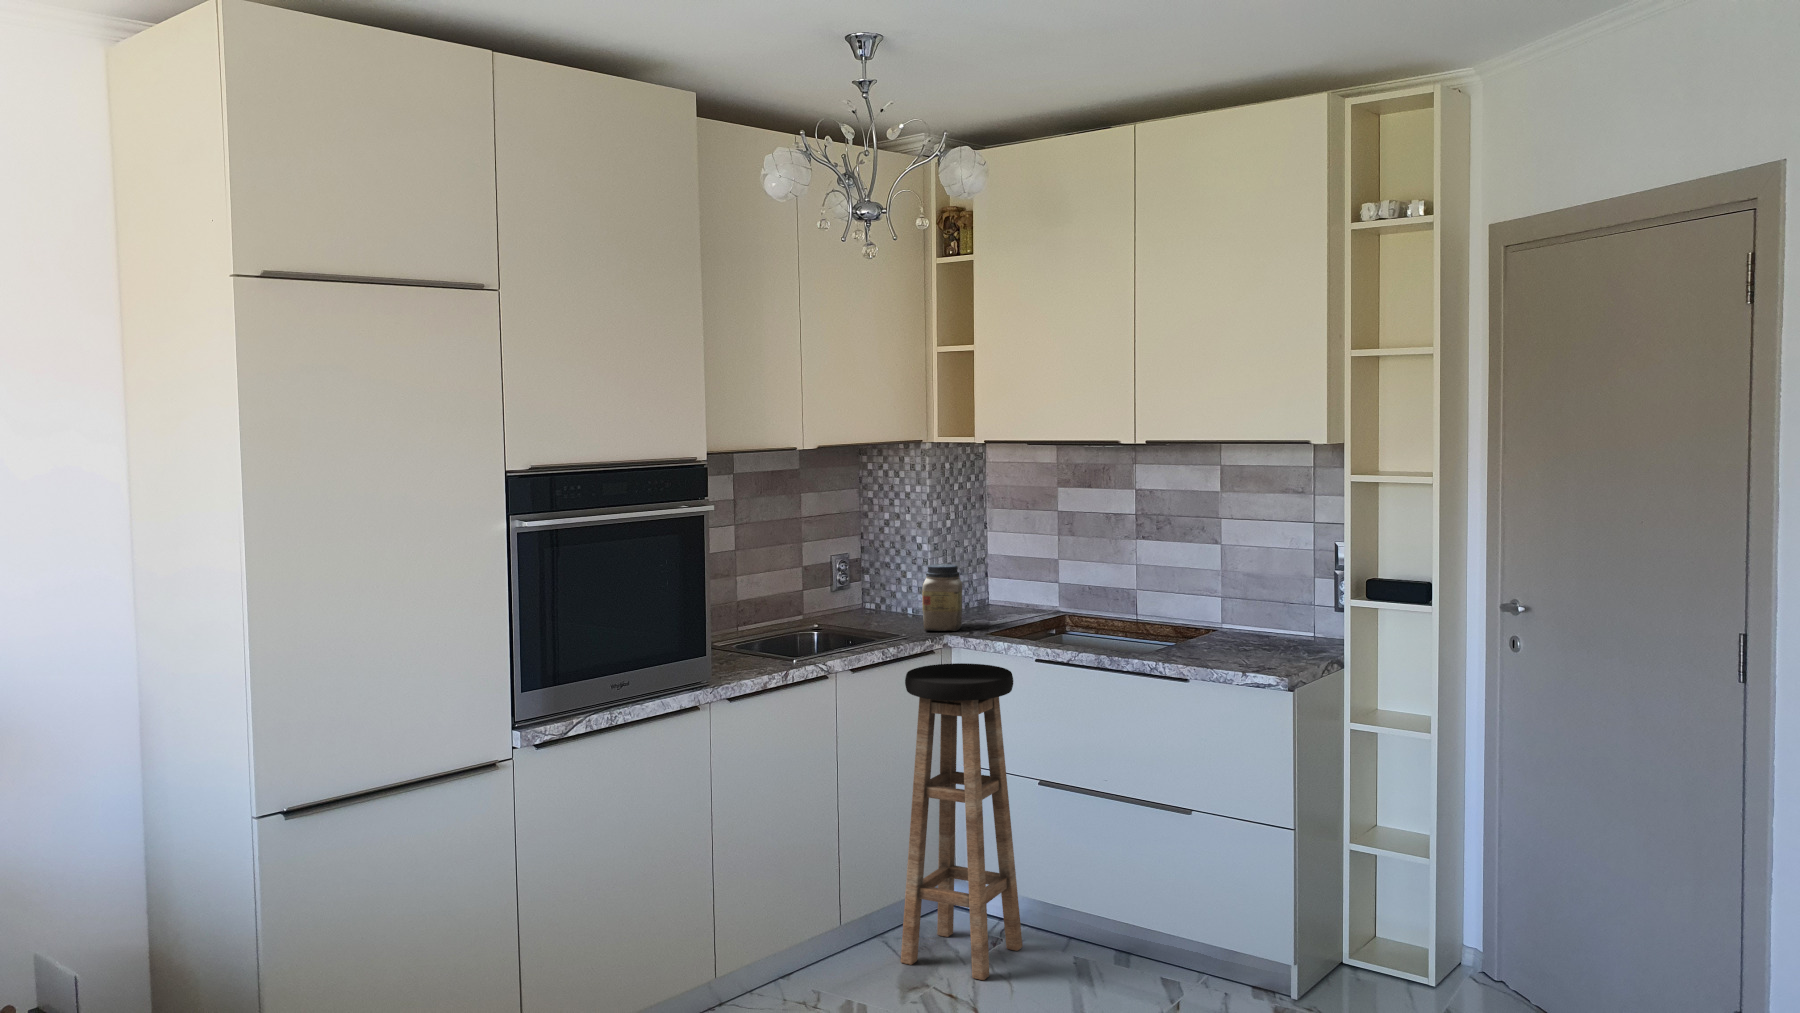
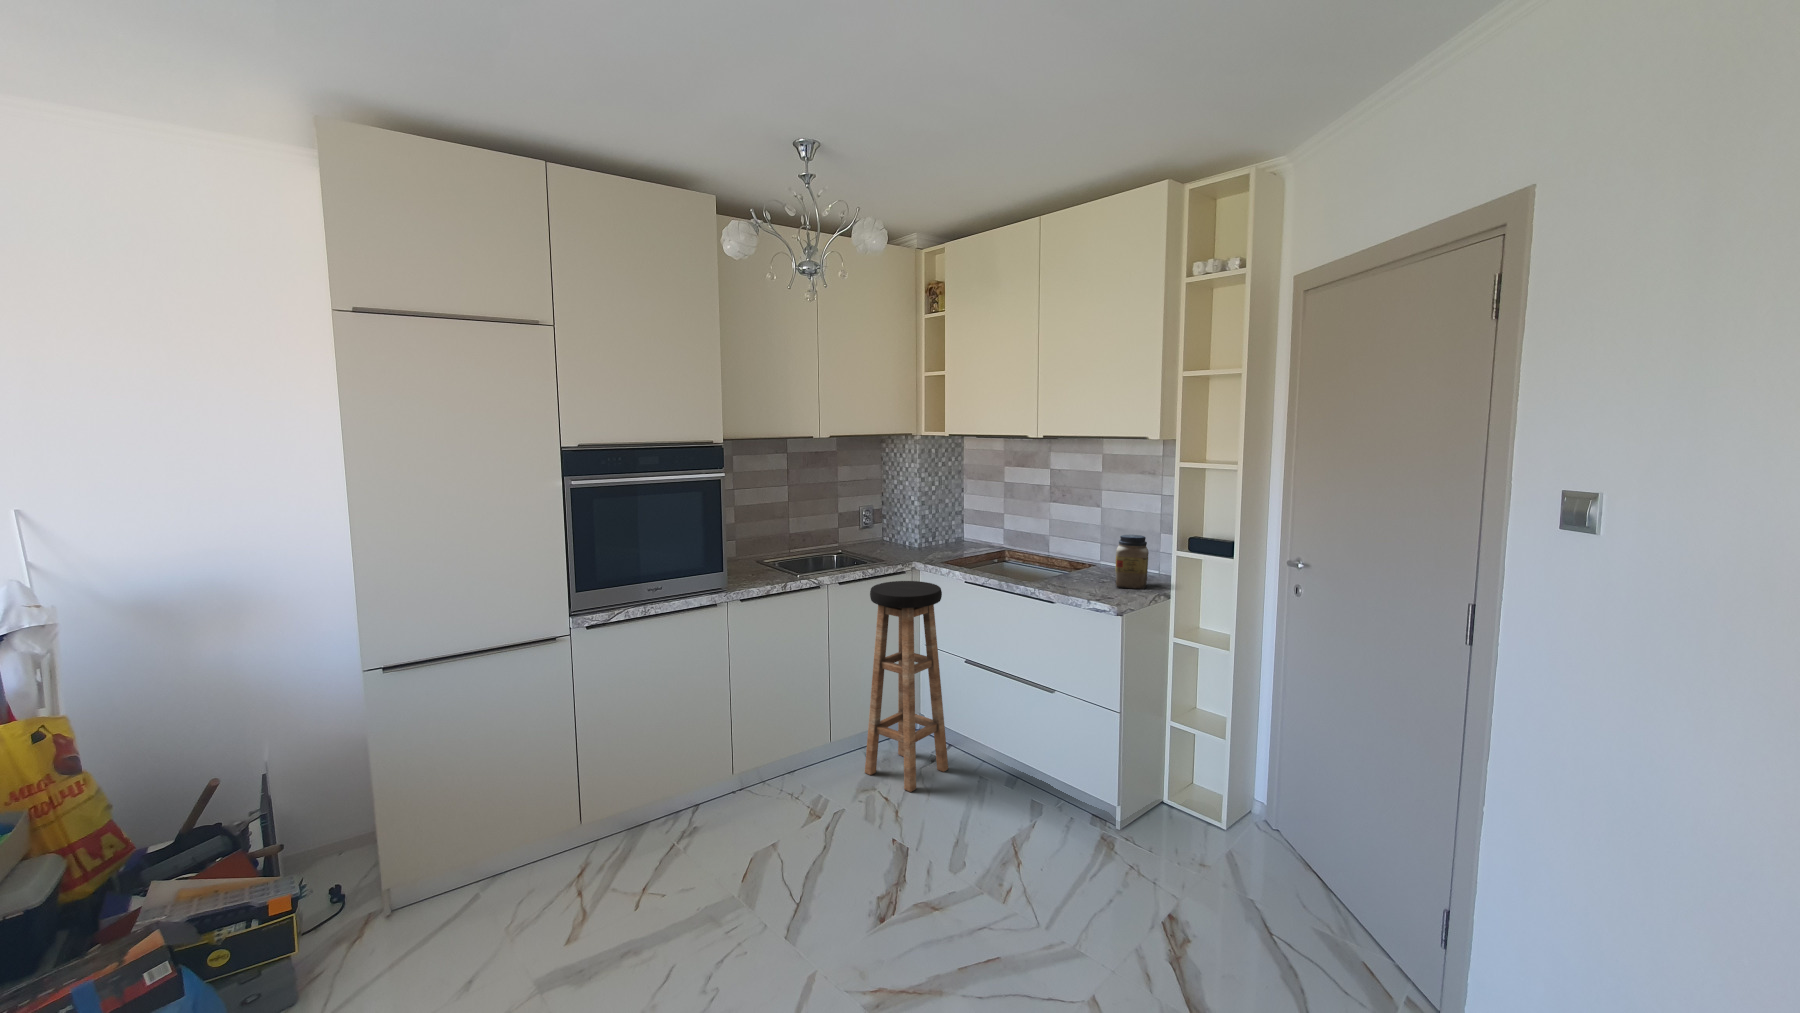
jar: present [922,564,962,631] -> present [1115,535,1149,589]

